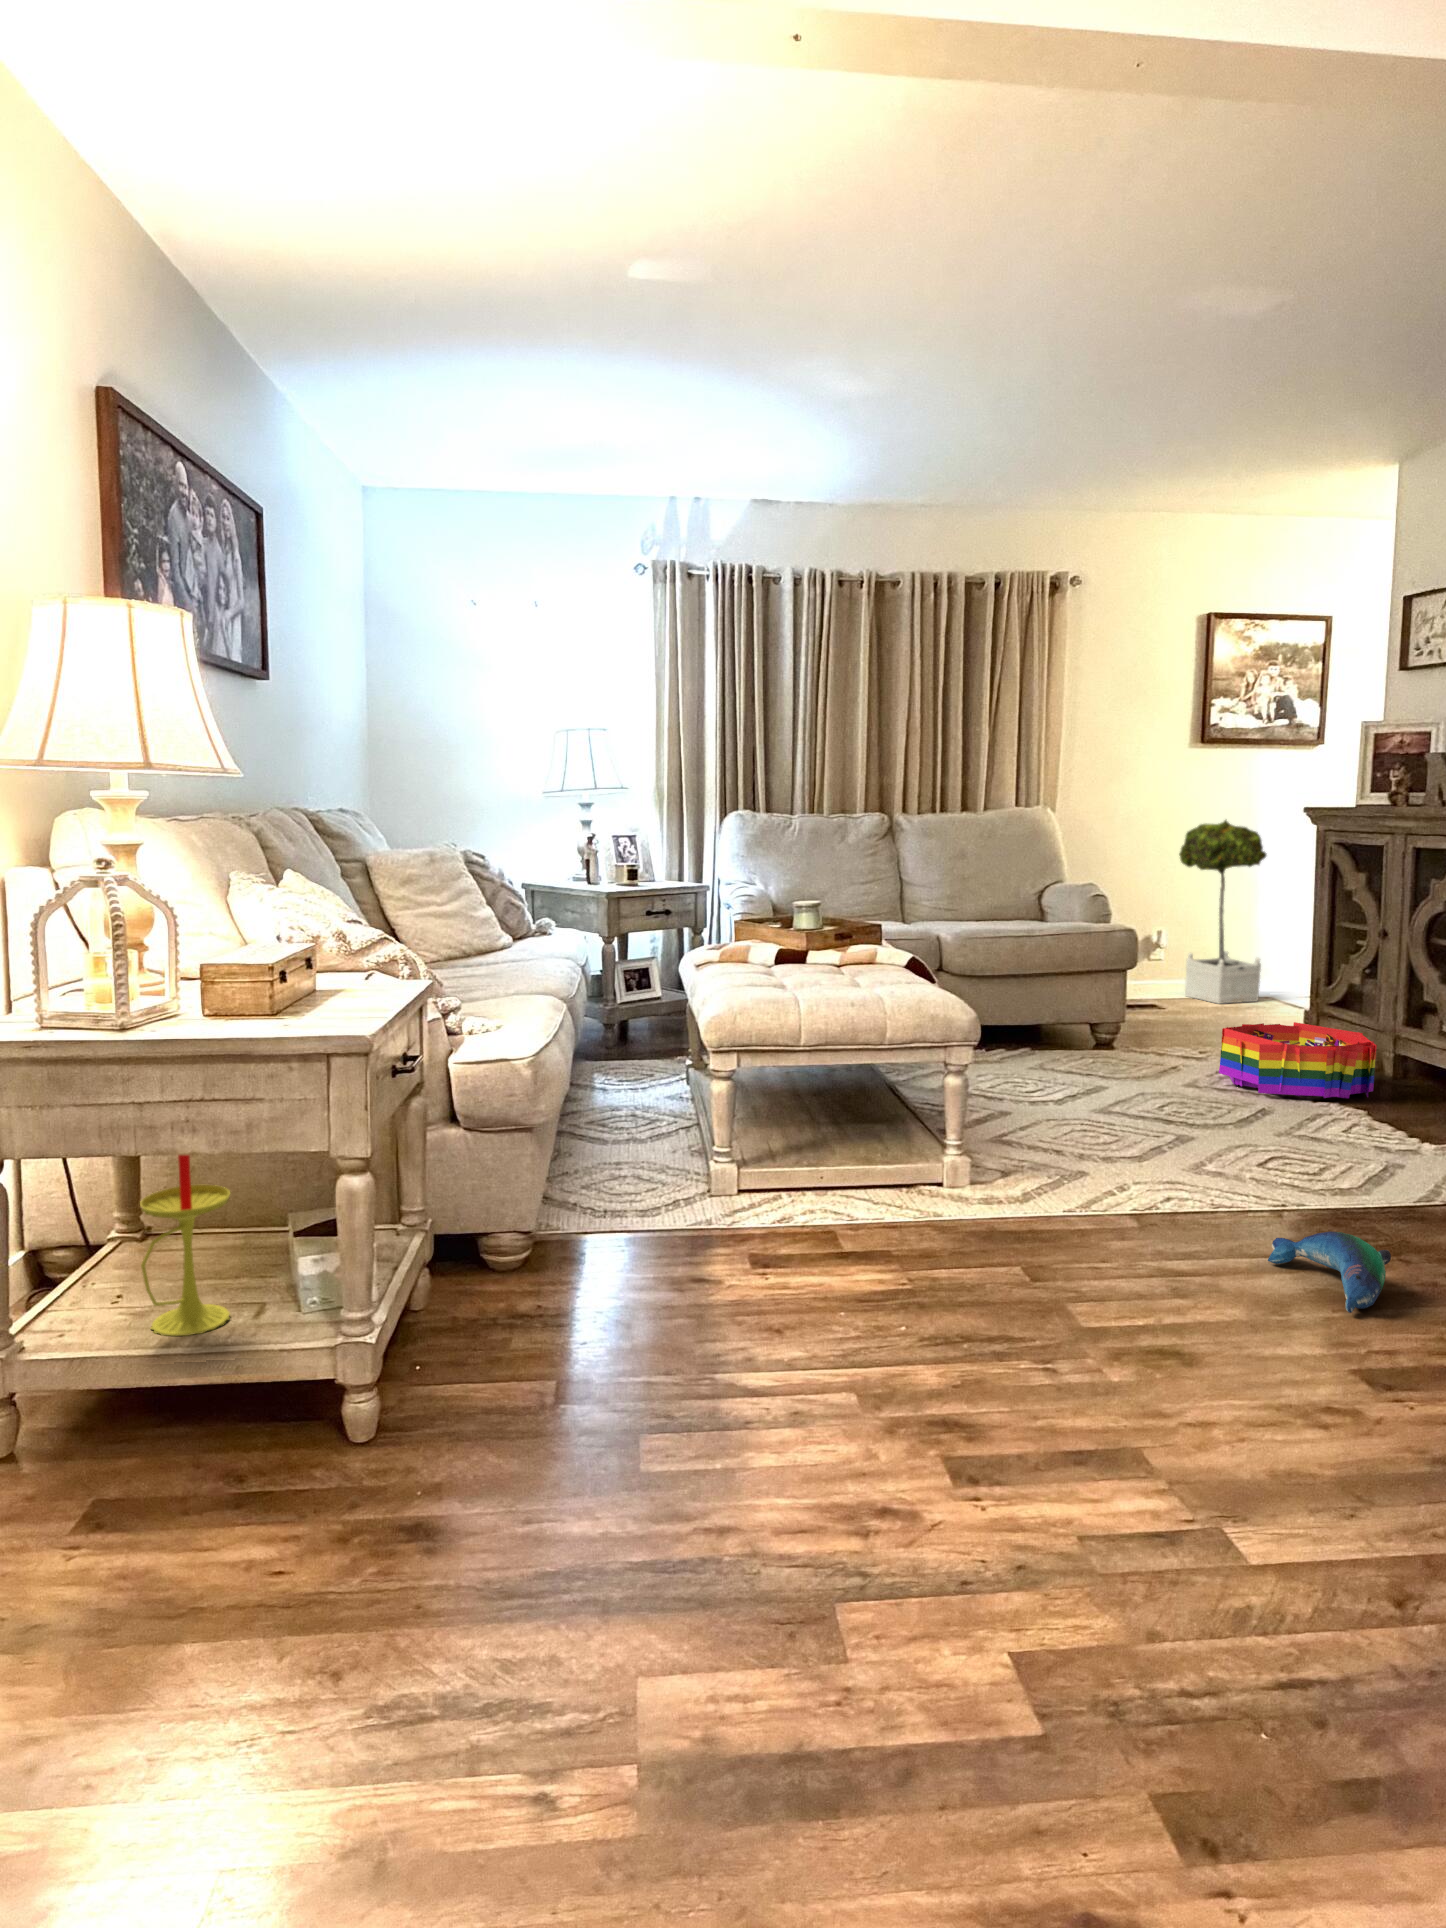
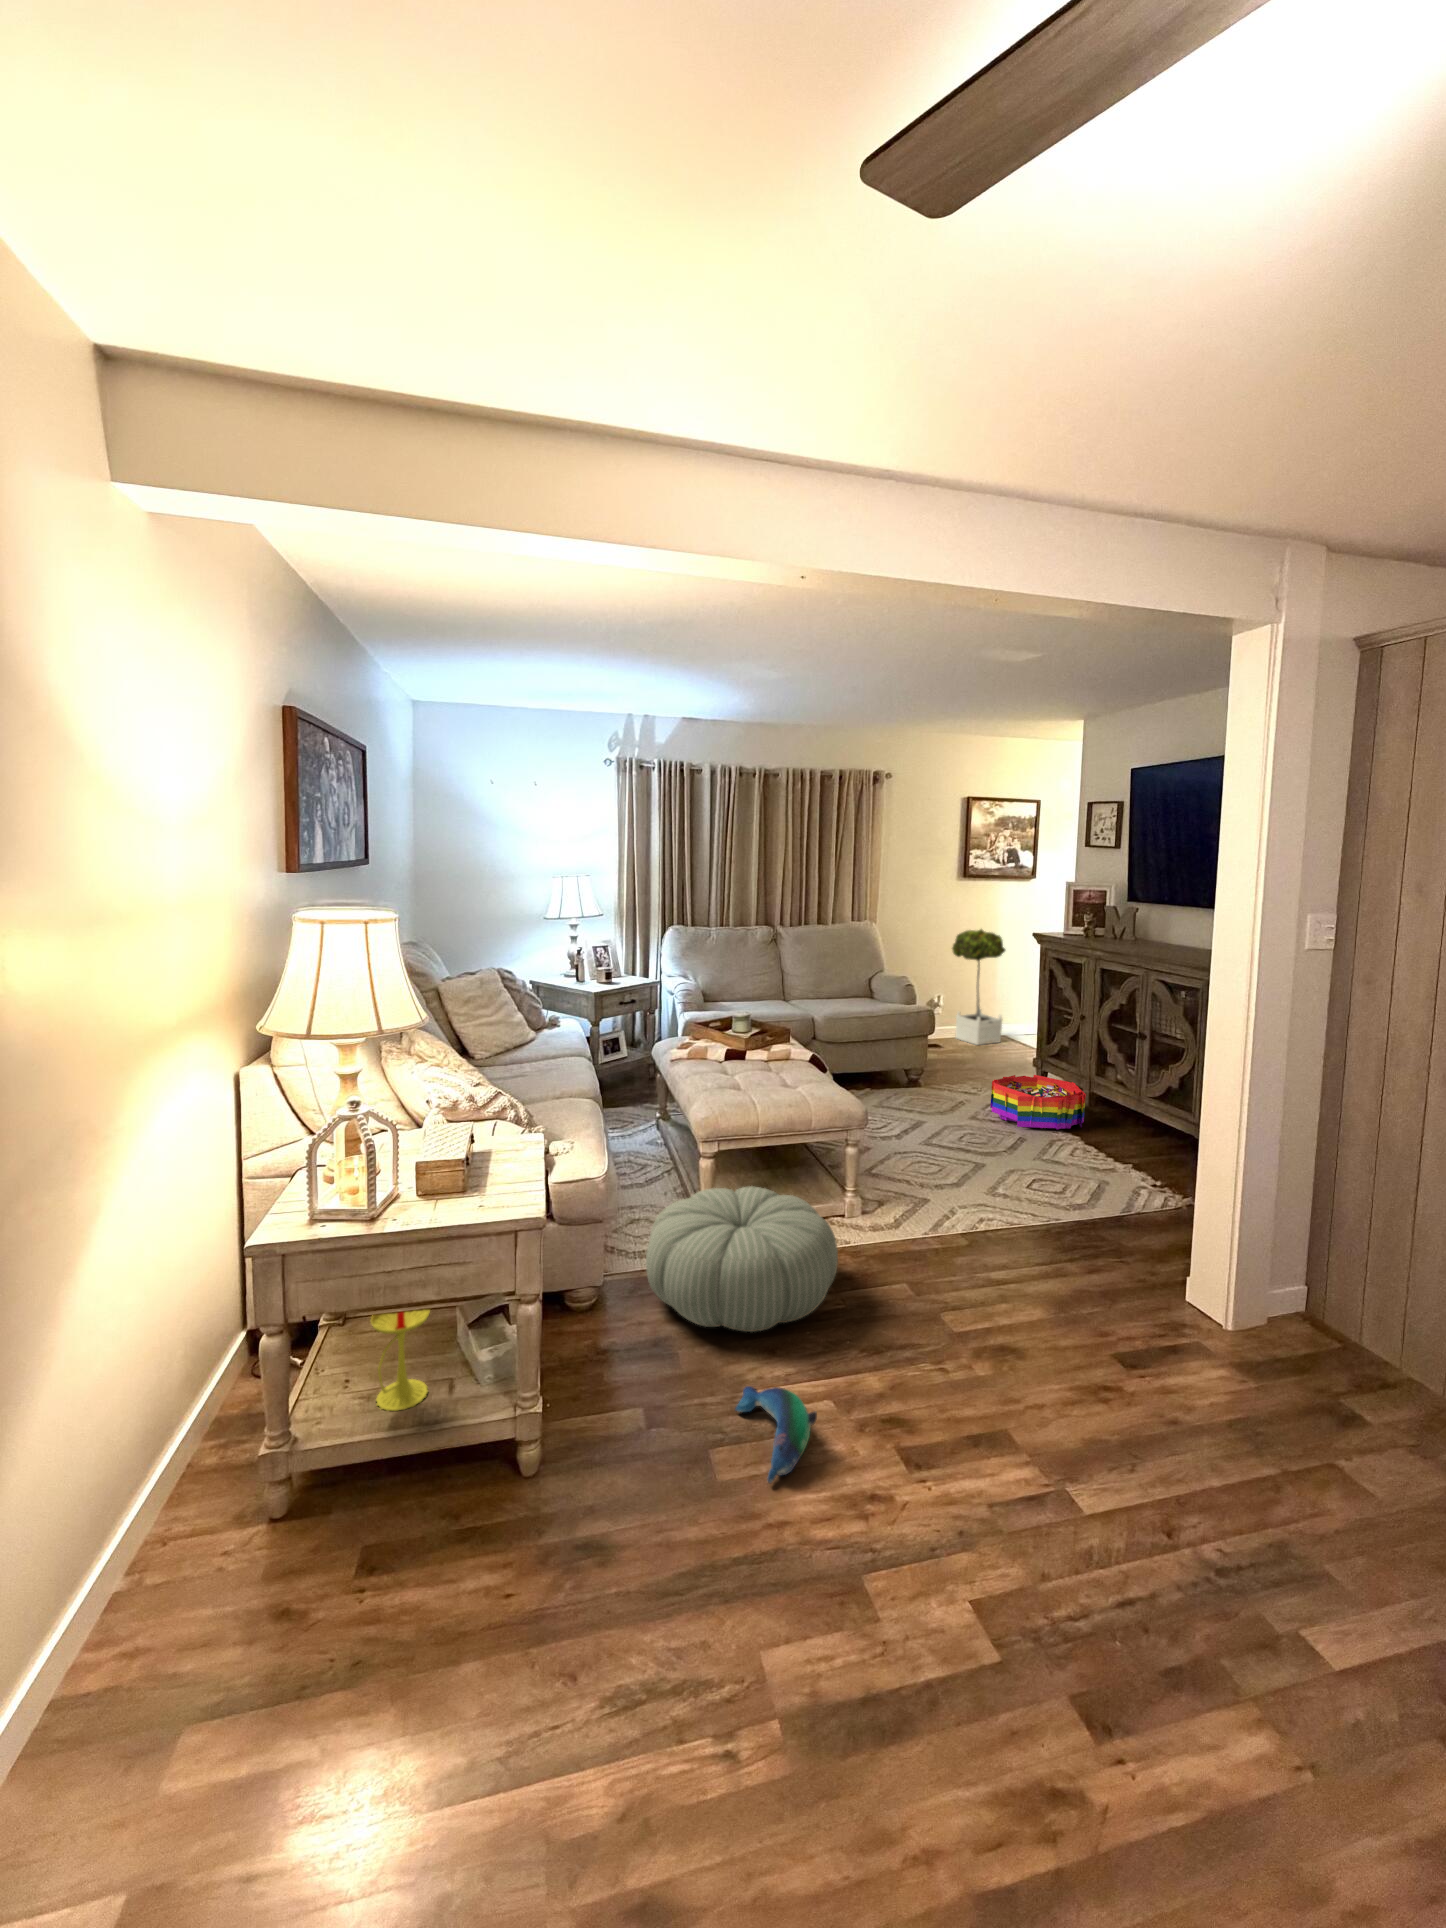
pouf: none [604,1111,905,1302] -> present [646,1186,838,1332]
plush toy: present [1268,1231,1391,1313] -> present [736,1386,817,1483]

